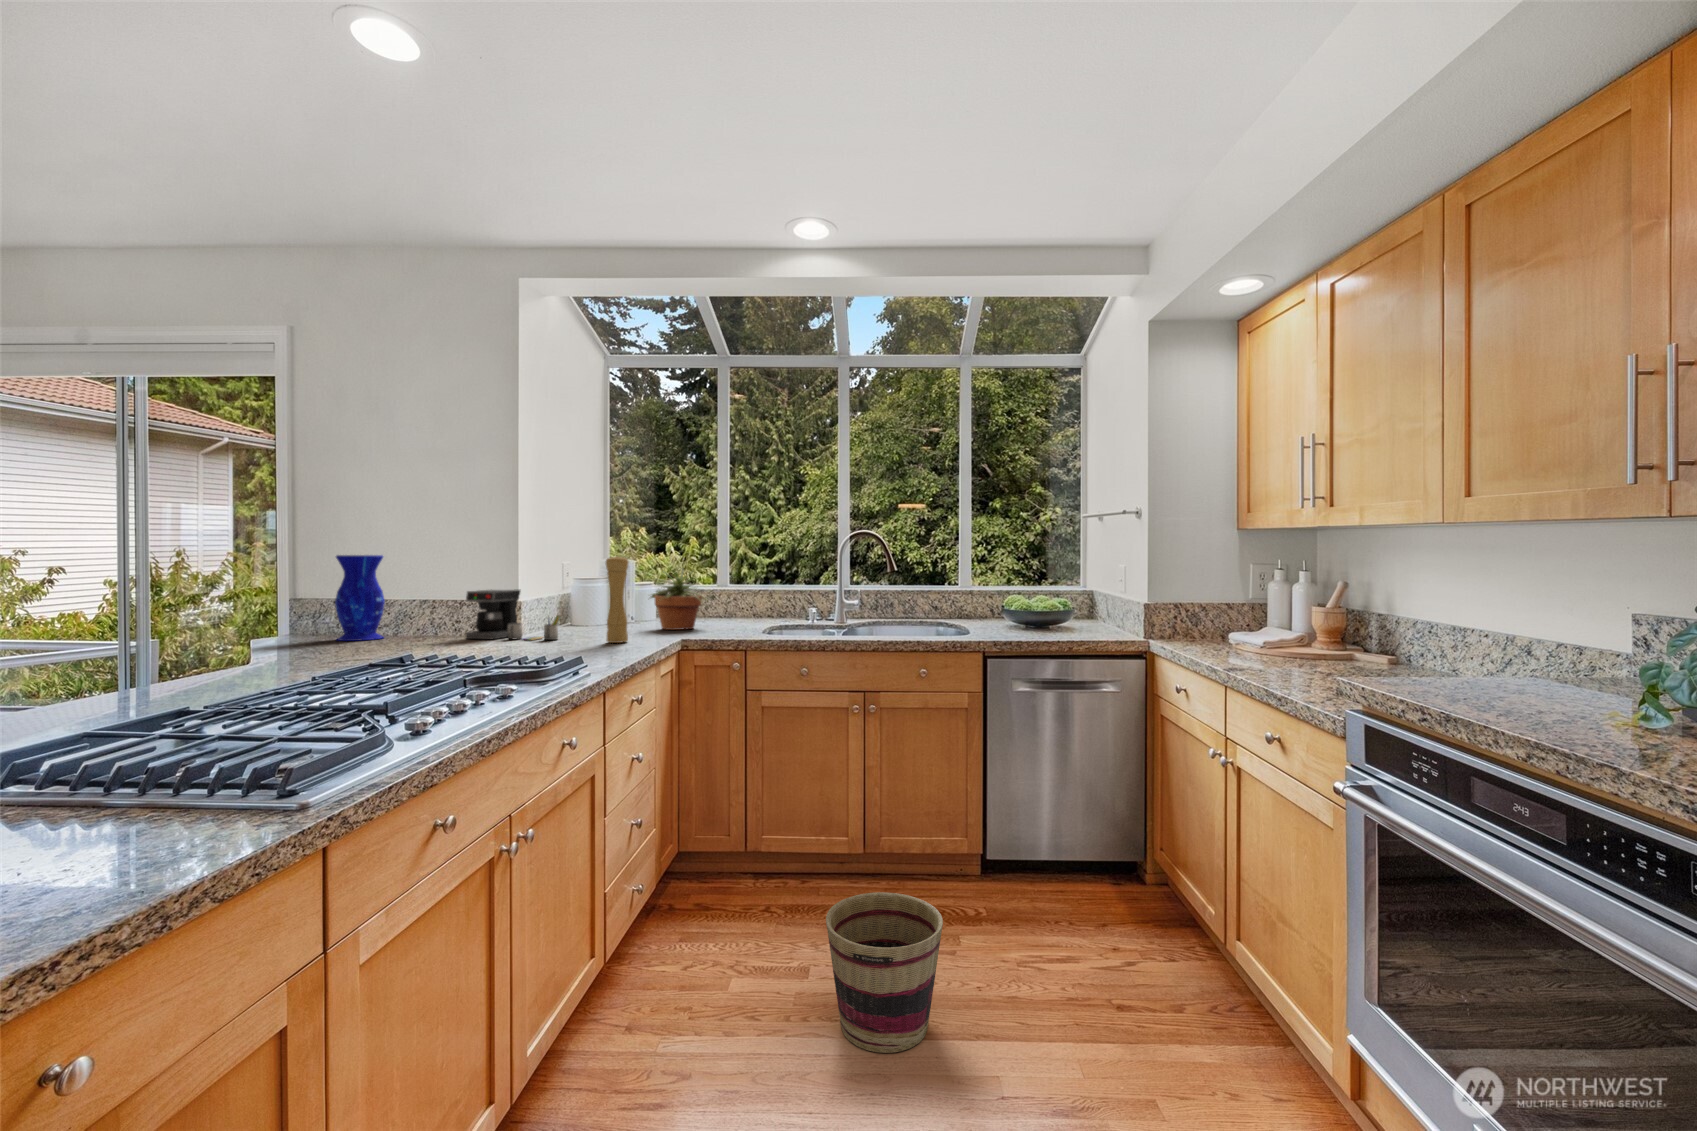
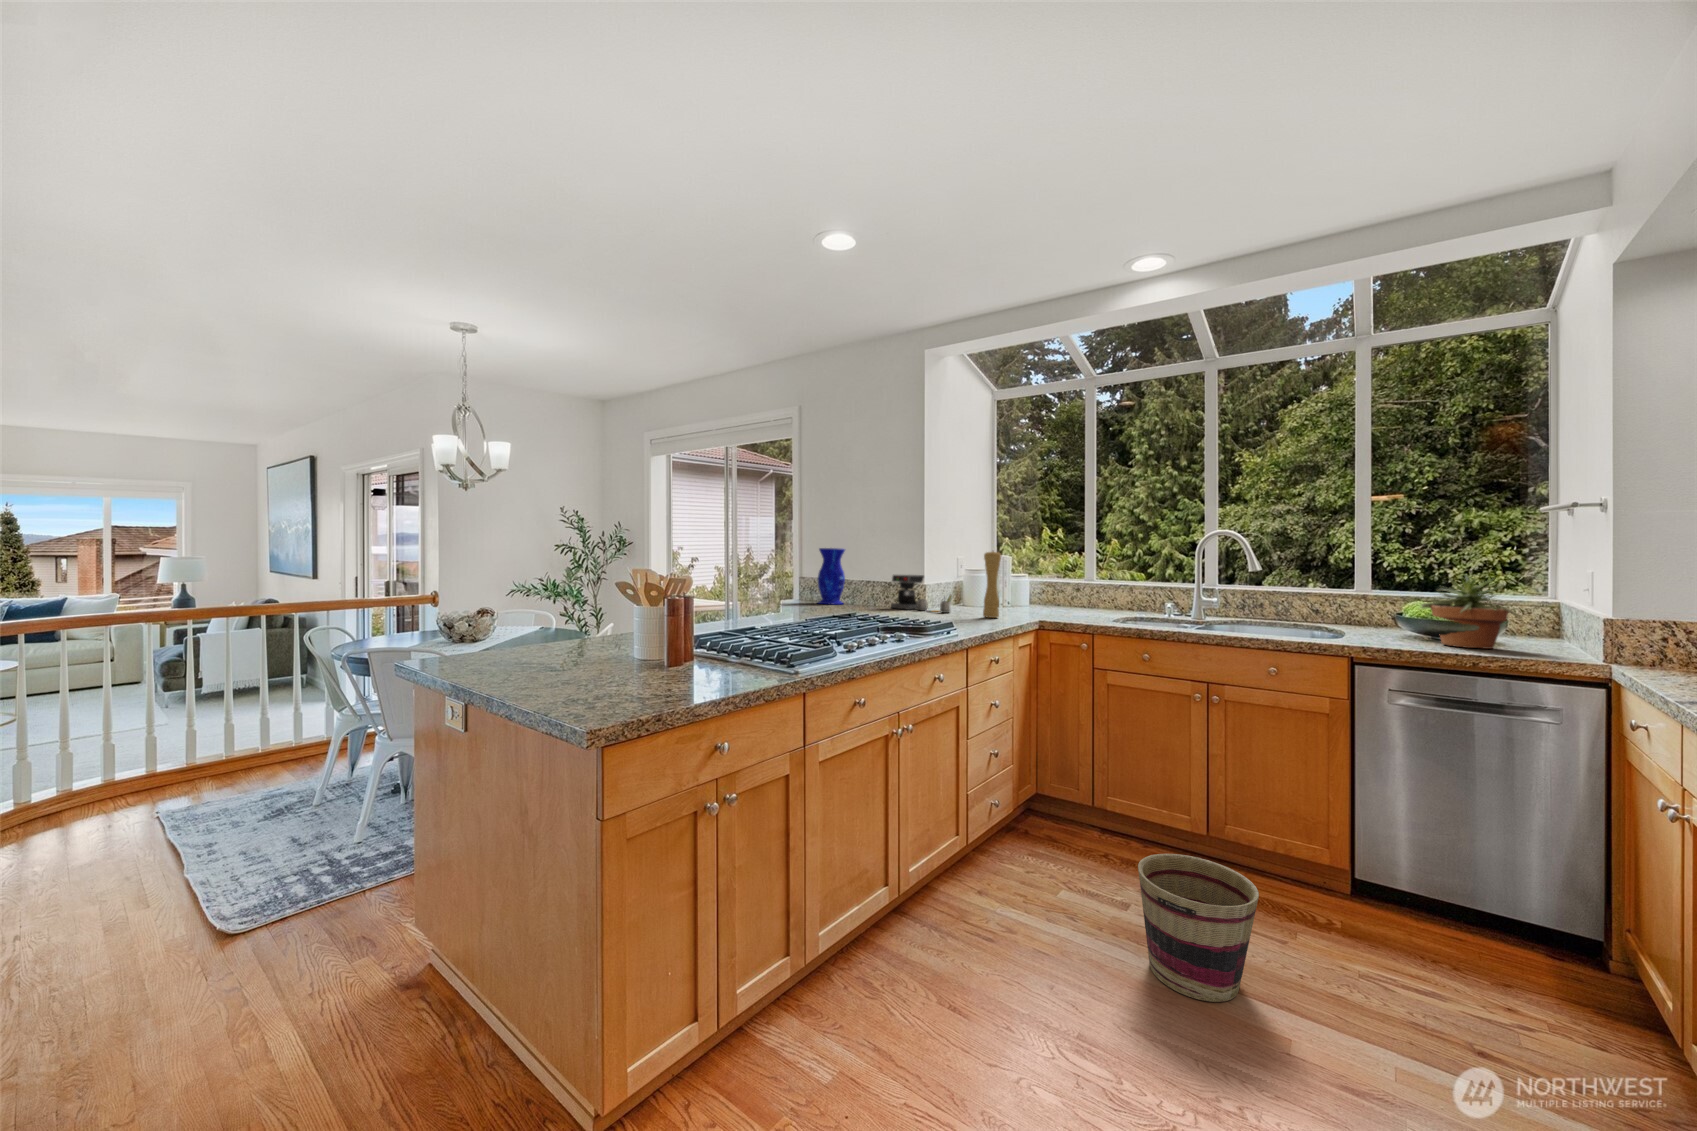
potted plant: present [651,570,706,630] -> present [1421,576,1519,649]

